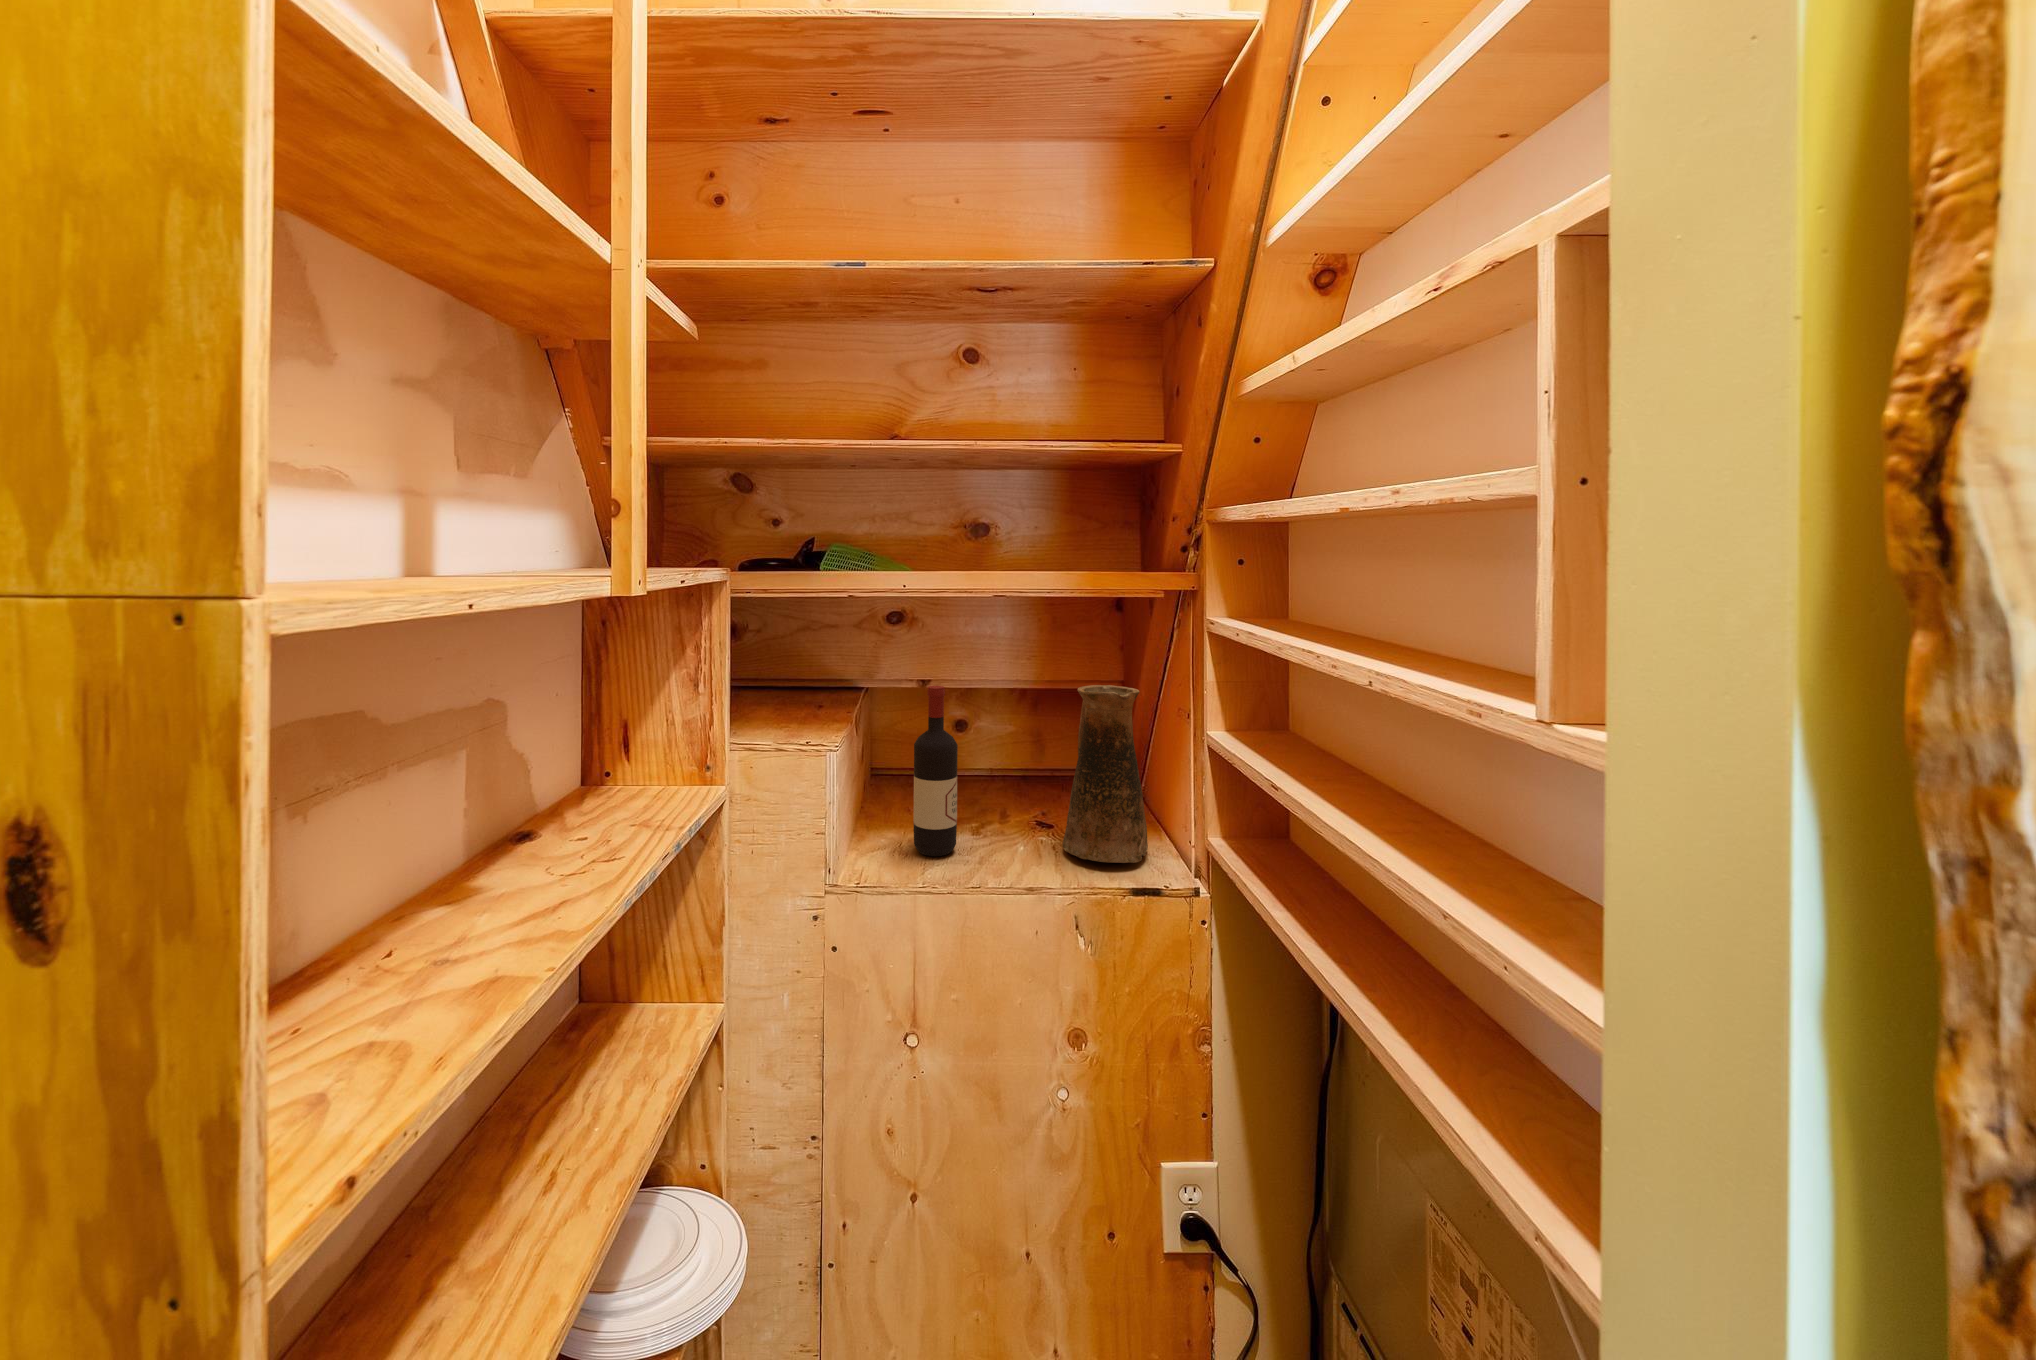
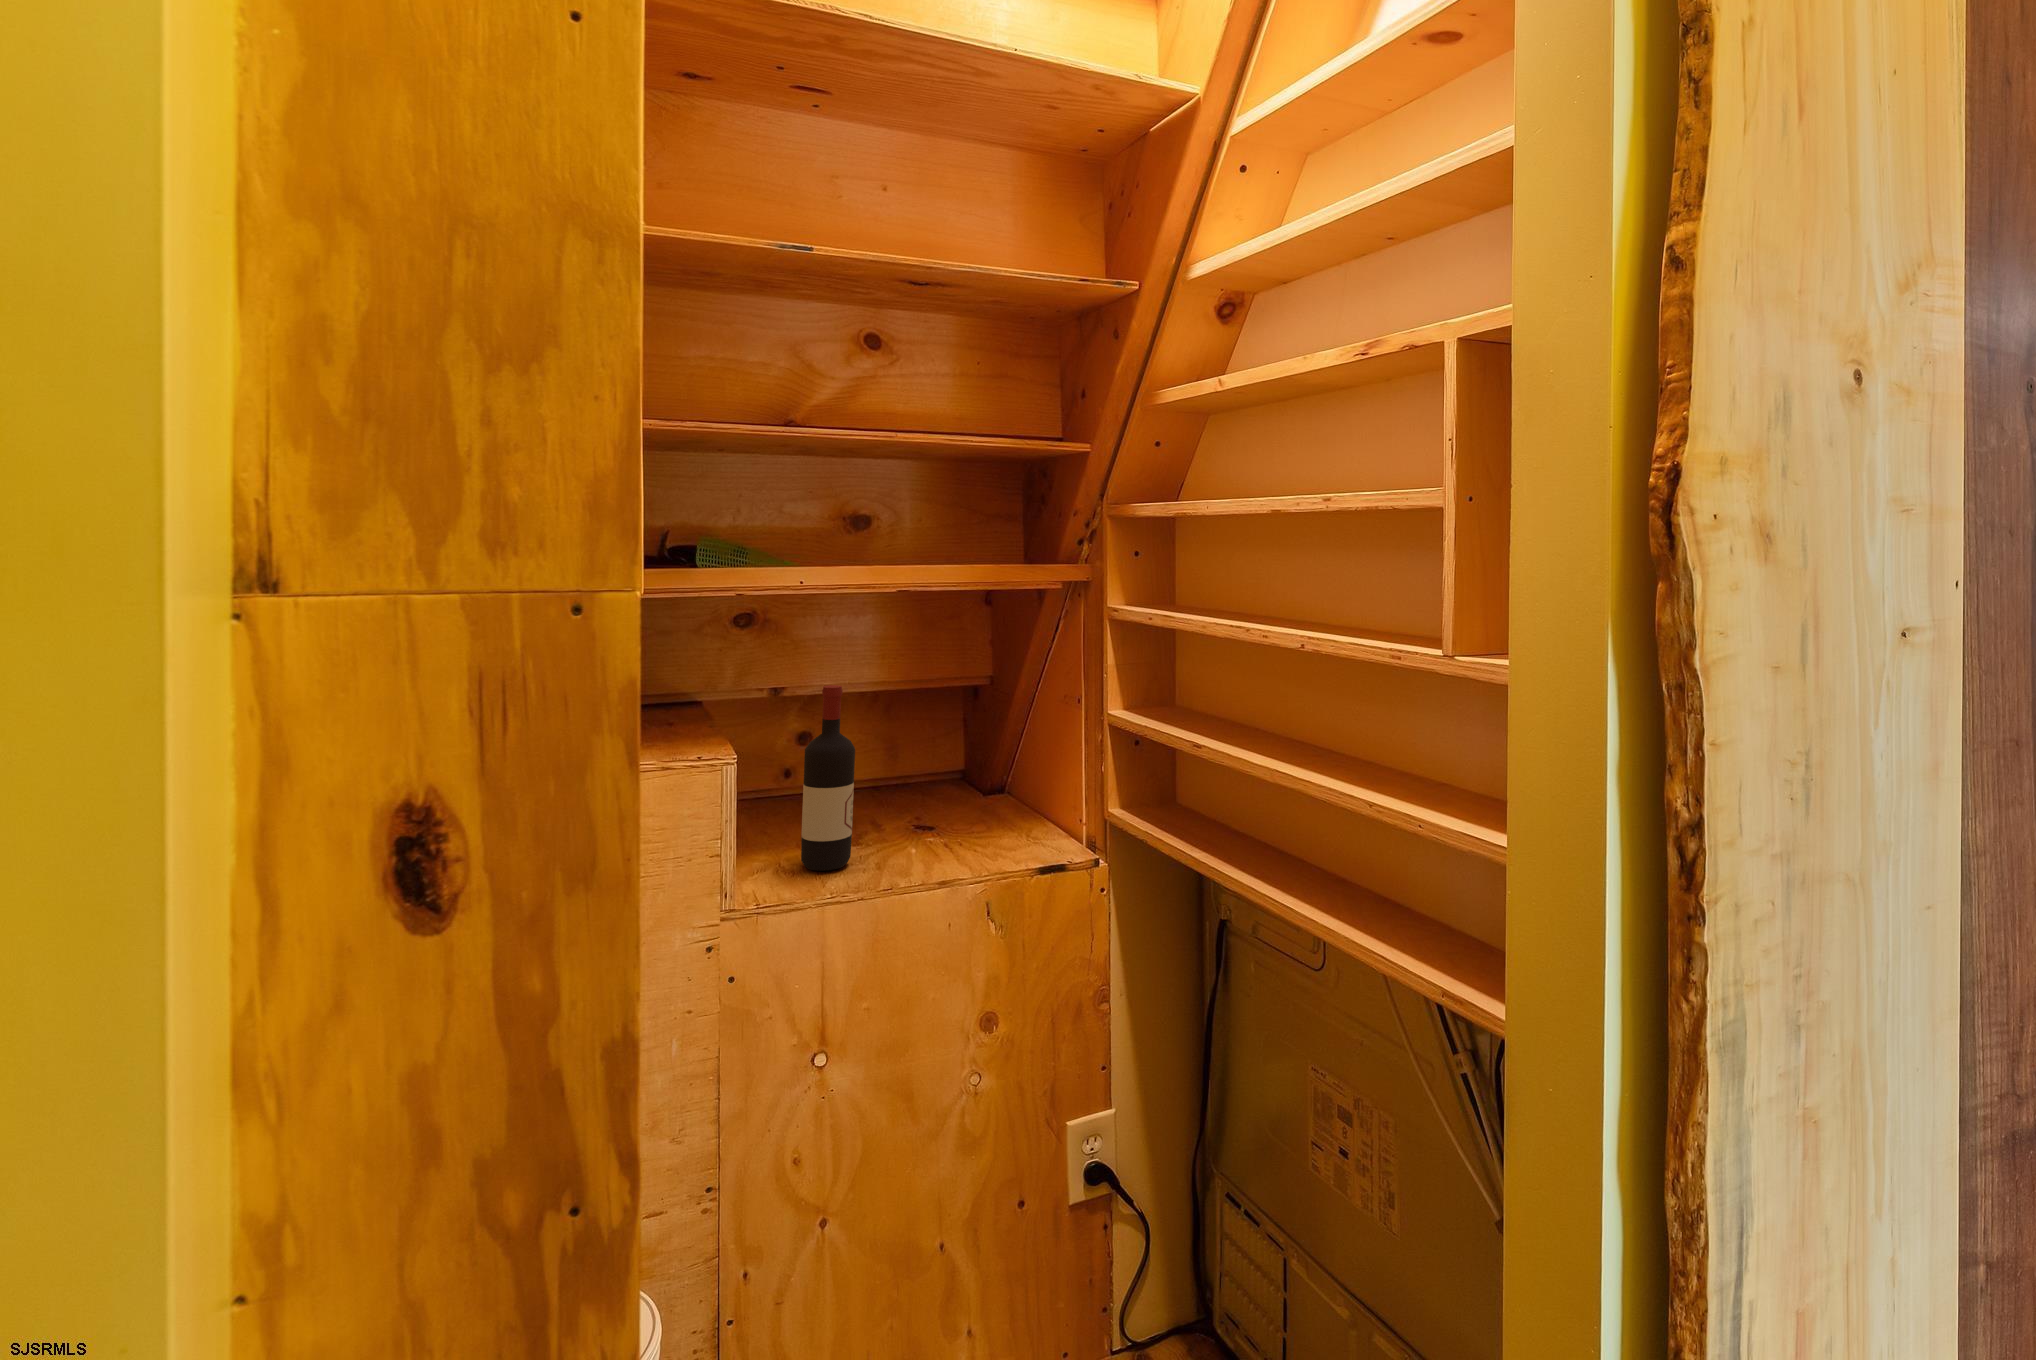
pitcher: present [1063,685,1148,863] -> none [959,676,1045,849]

